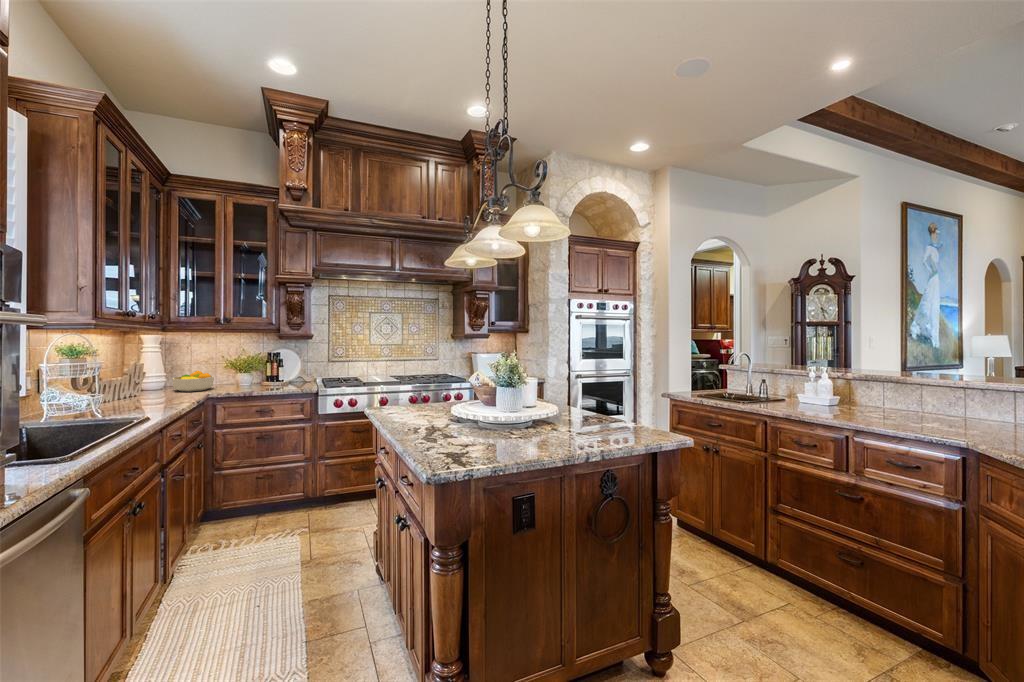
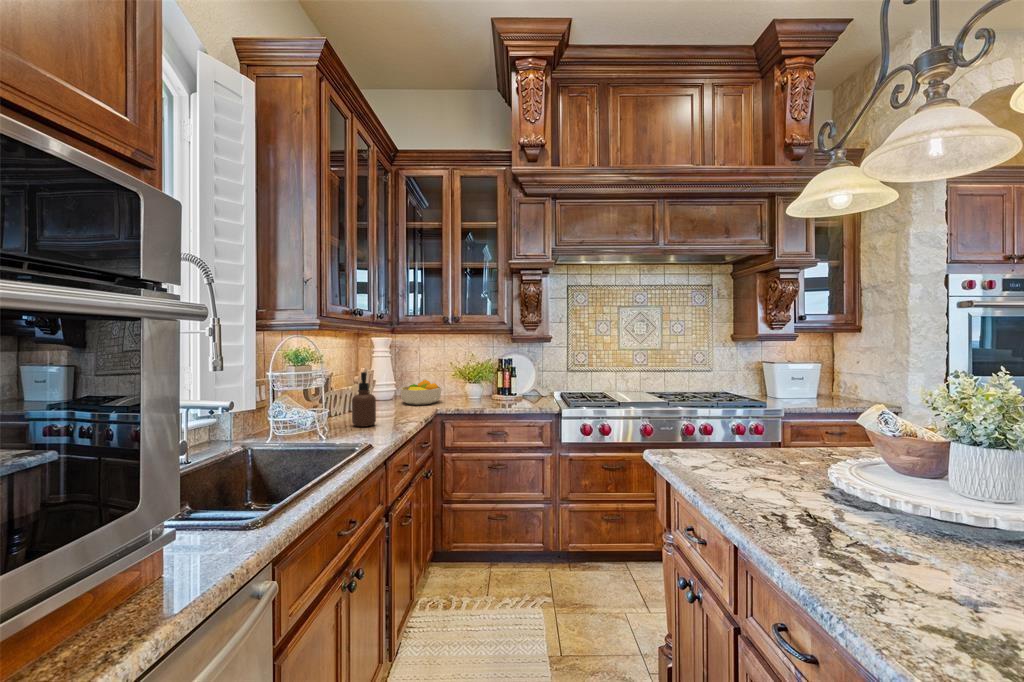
soap dispenser: none [124,363,149,408] -> present [352,372,376,427]

